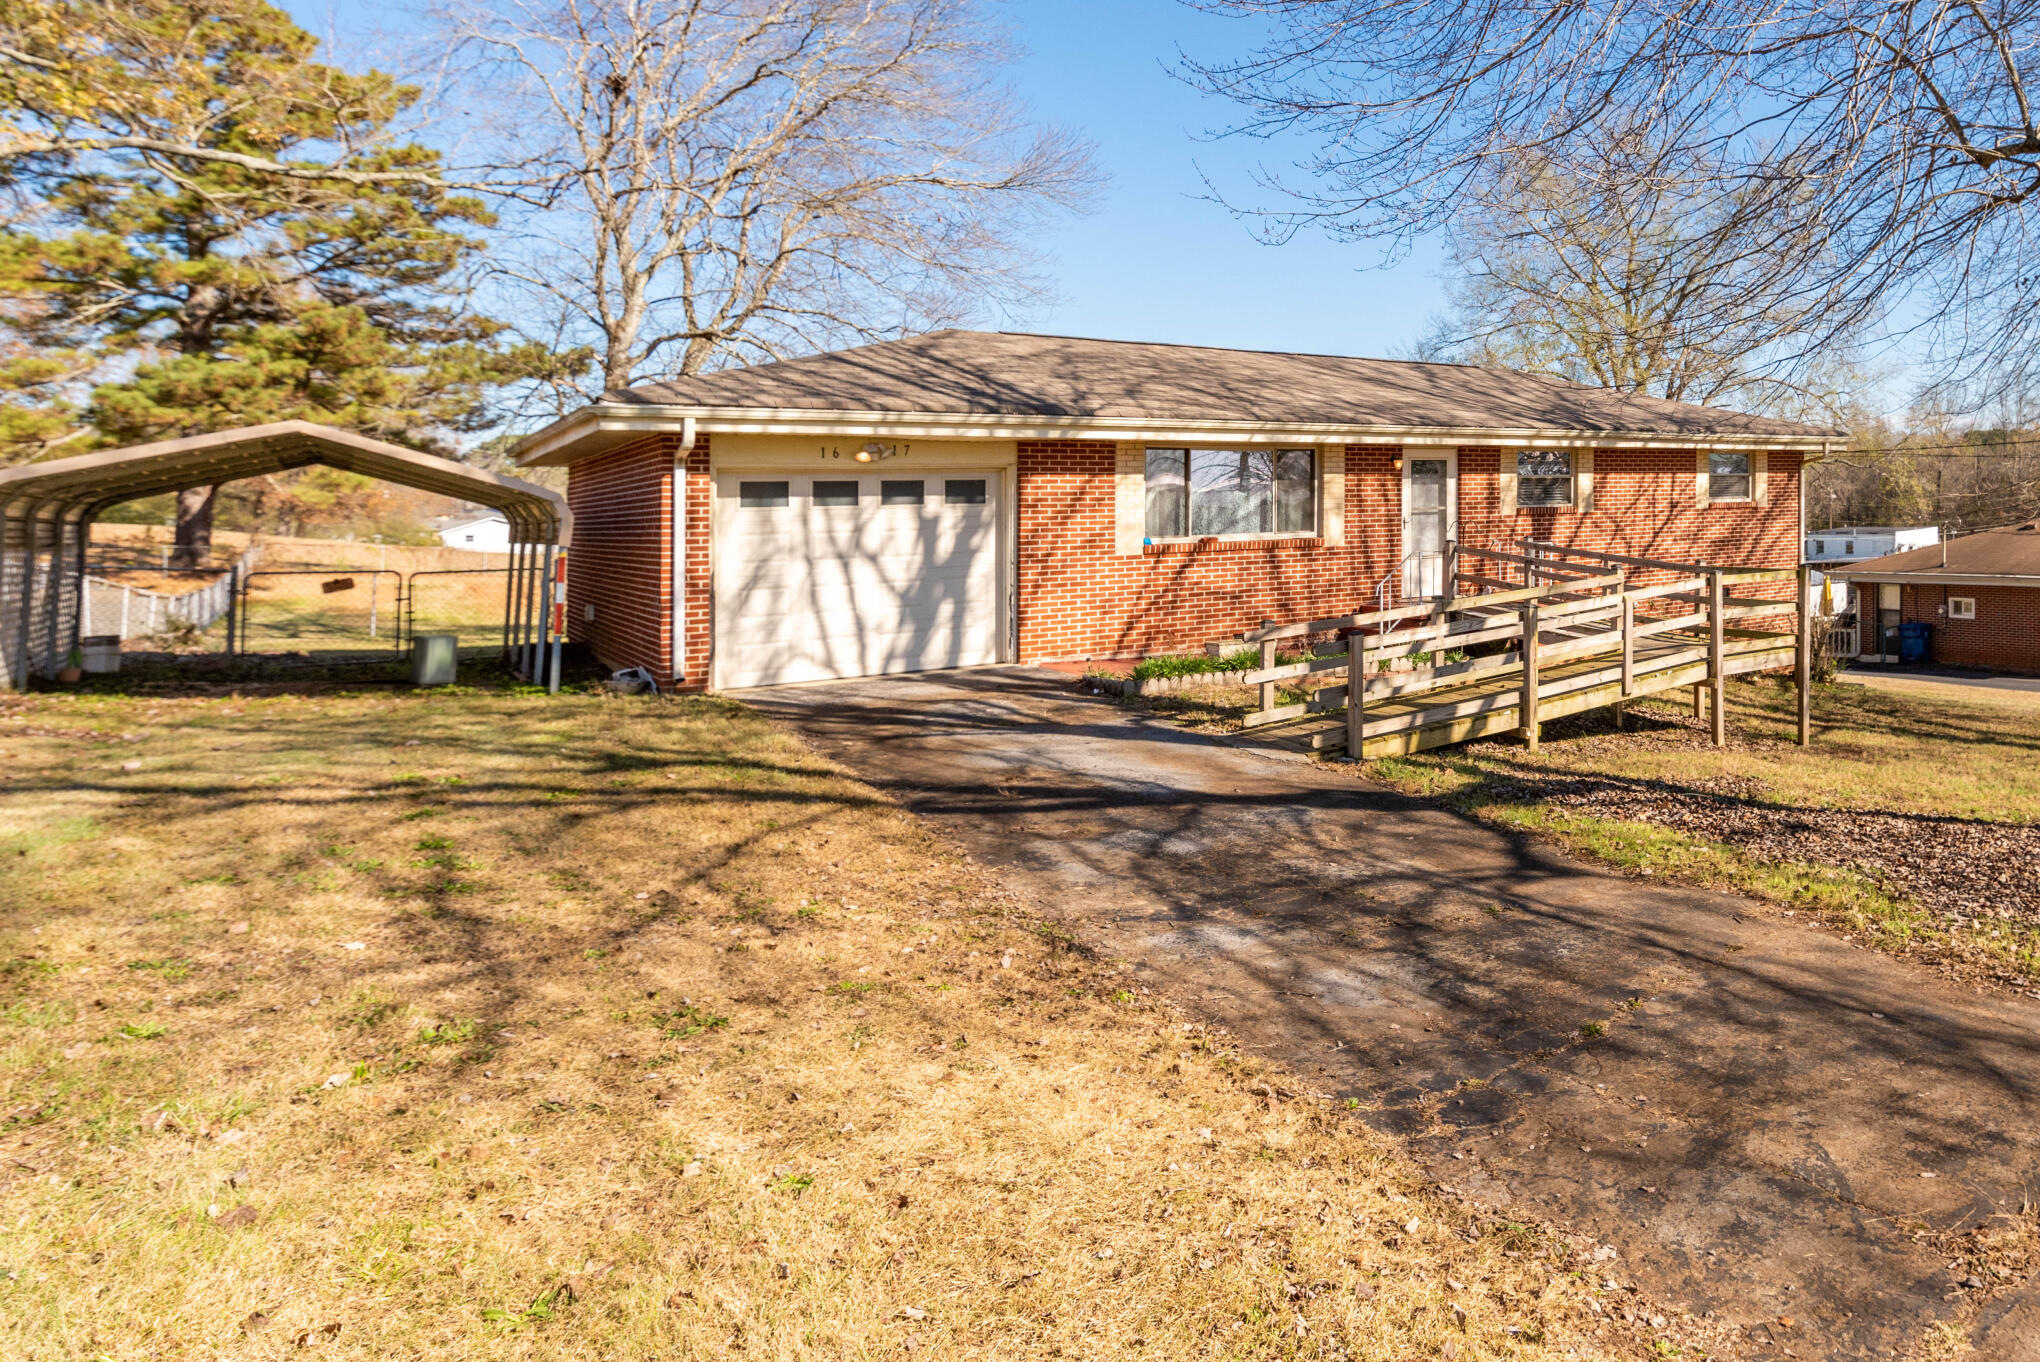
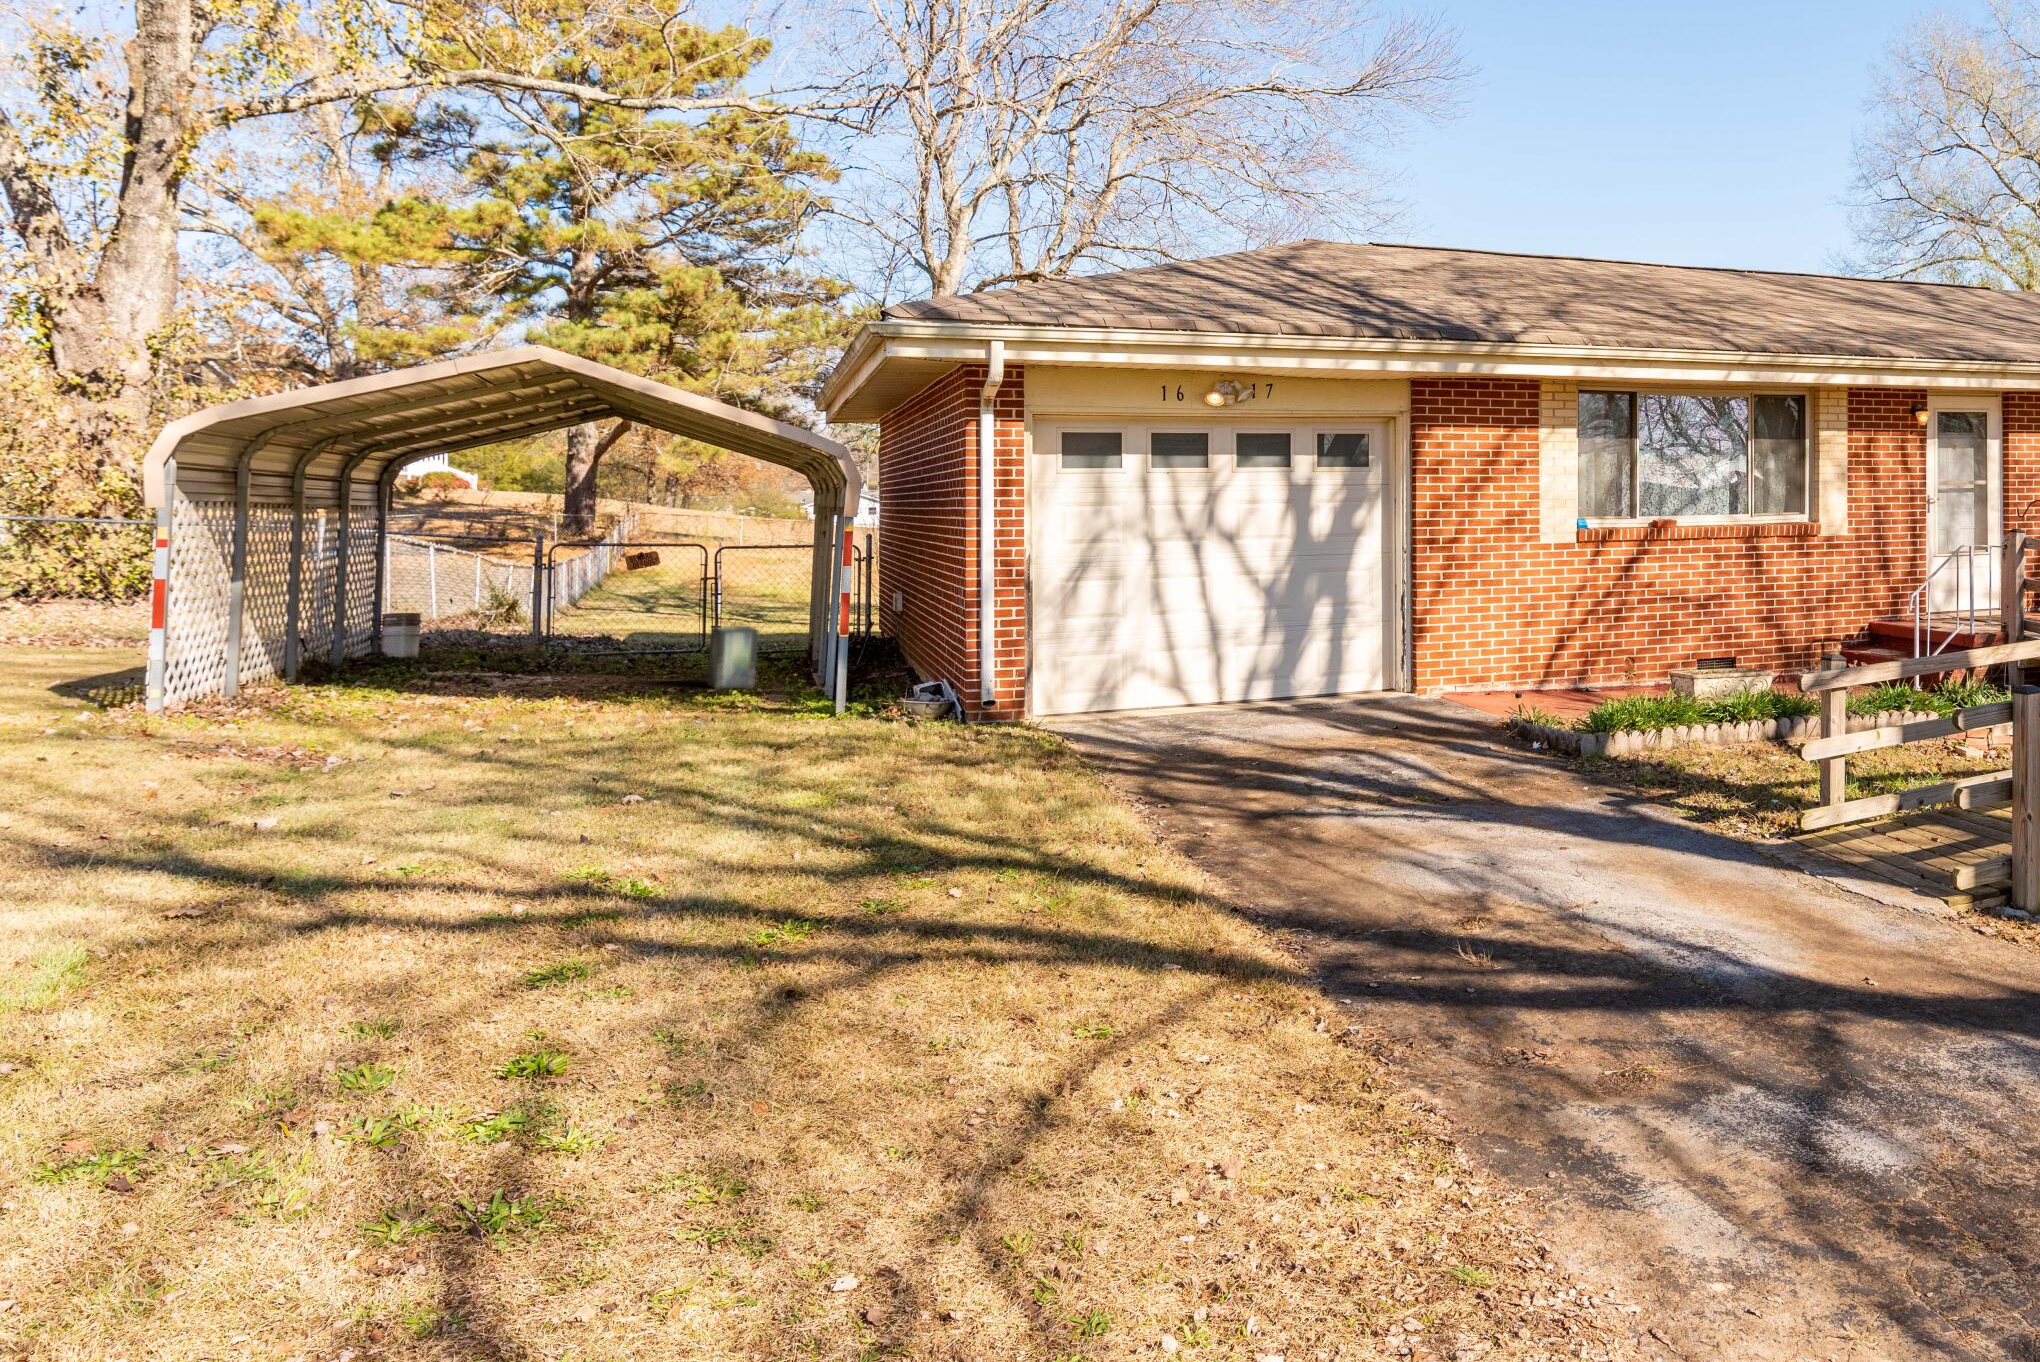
potted plant: present [52,650,87,681] -> none [352,632,403,670]

